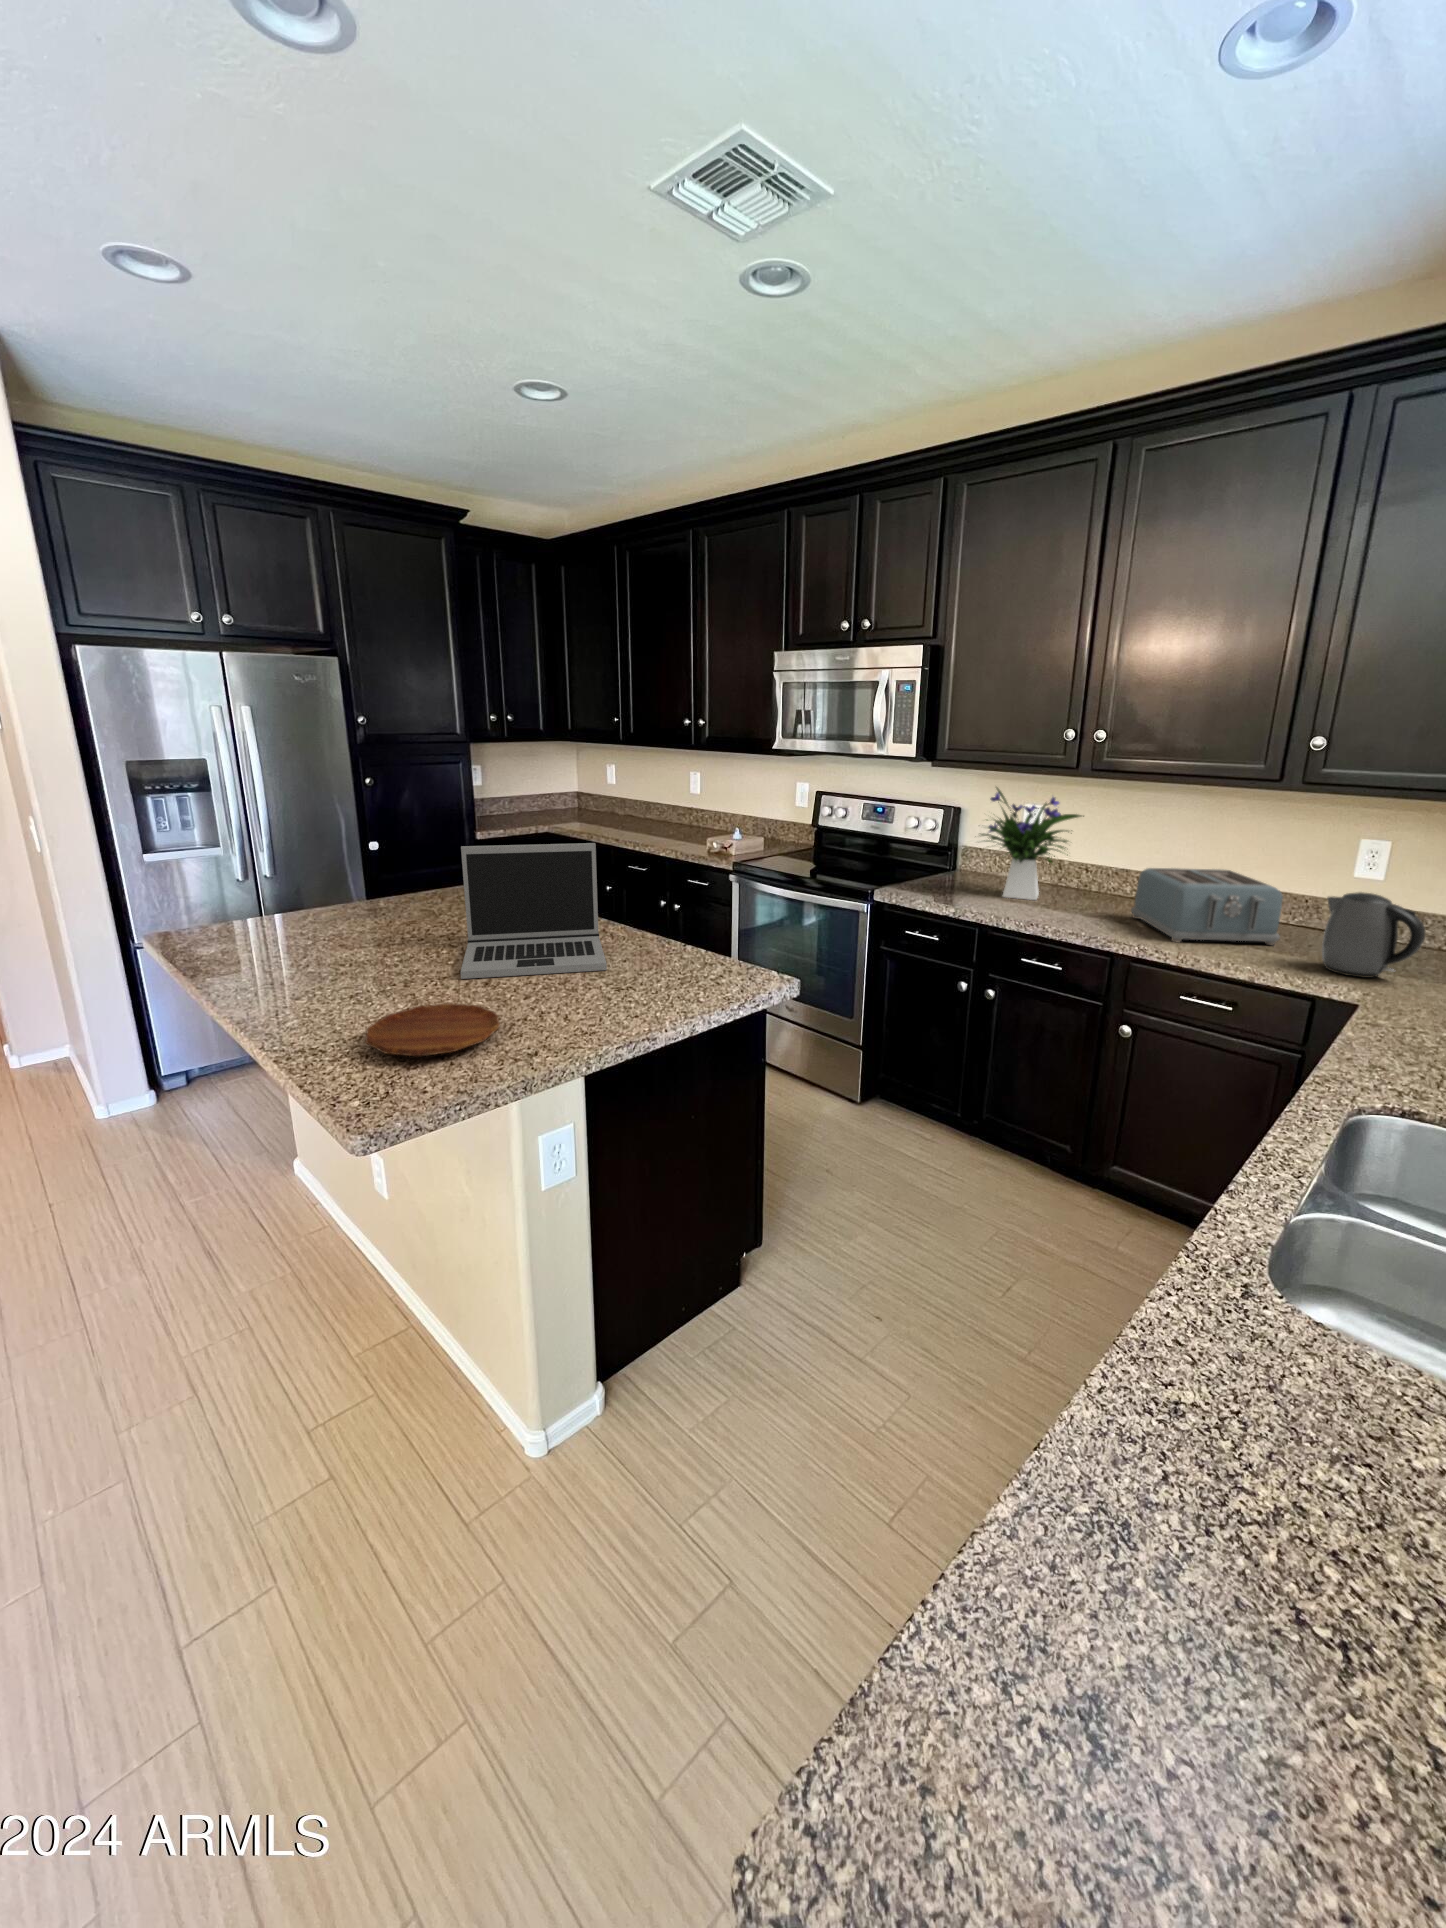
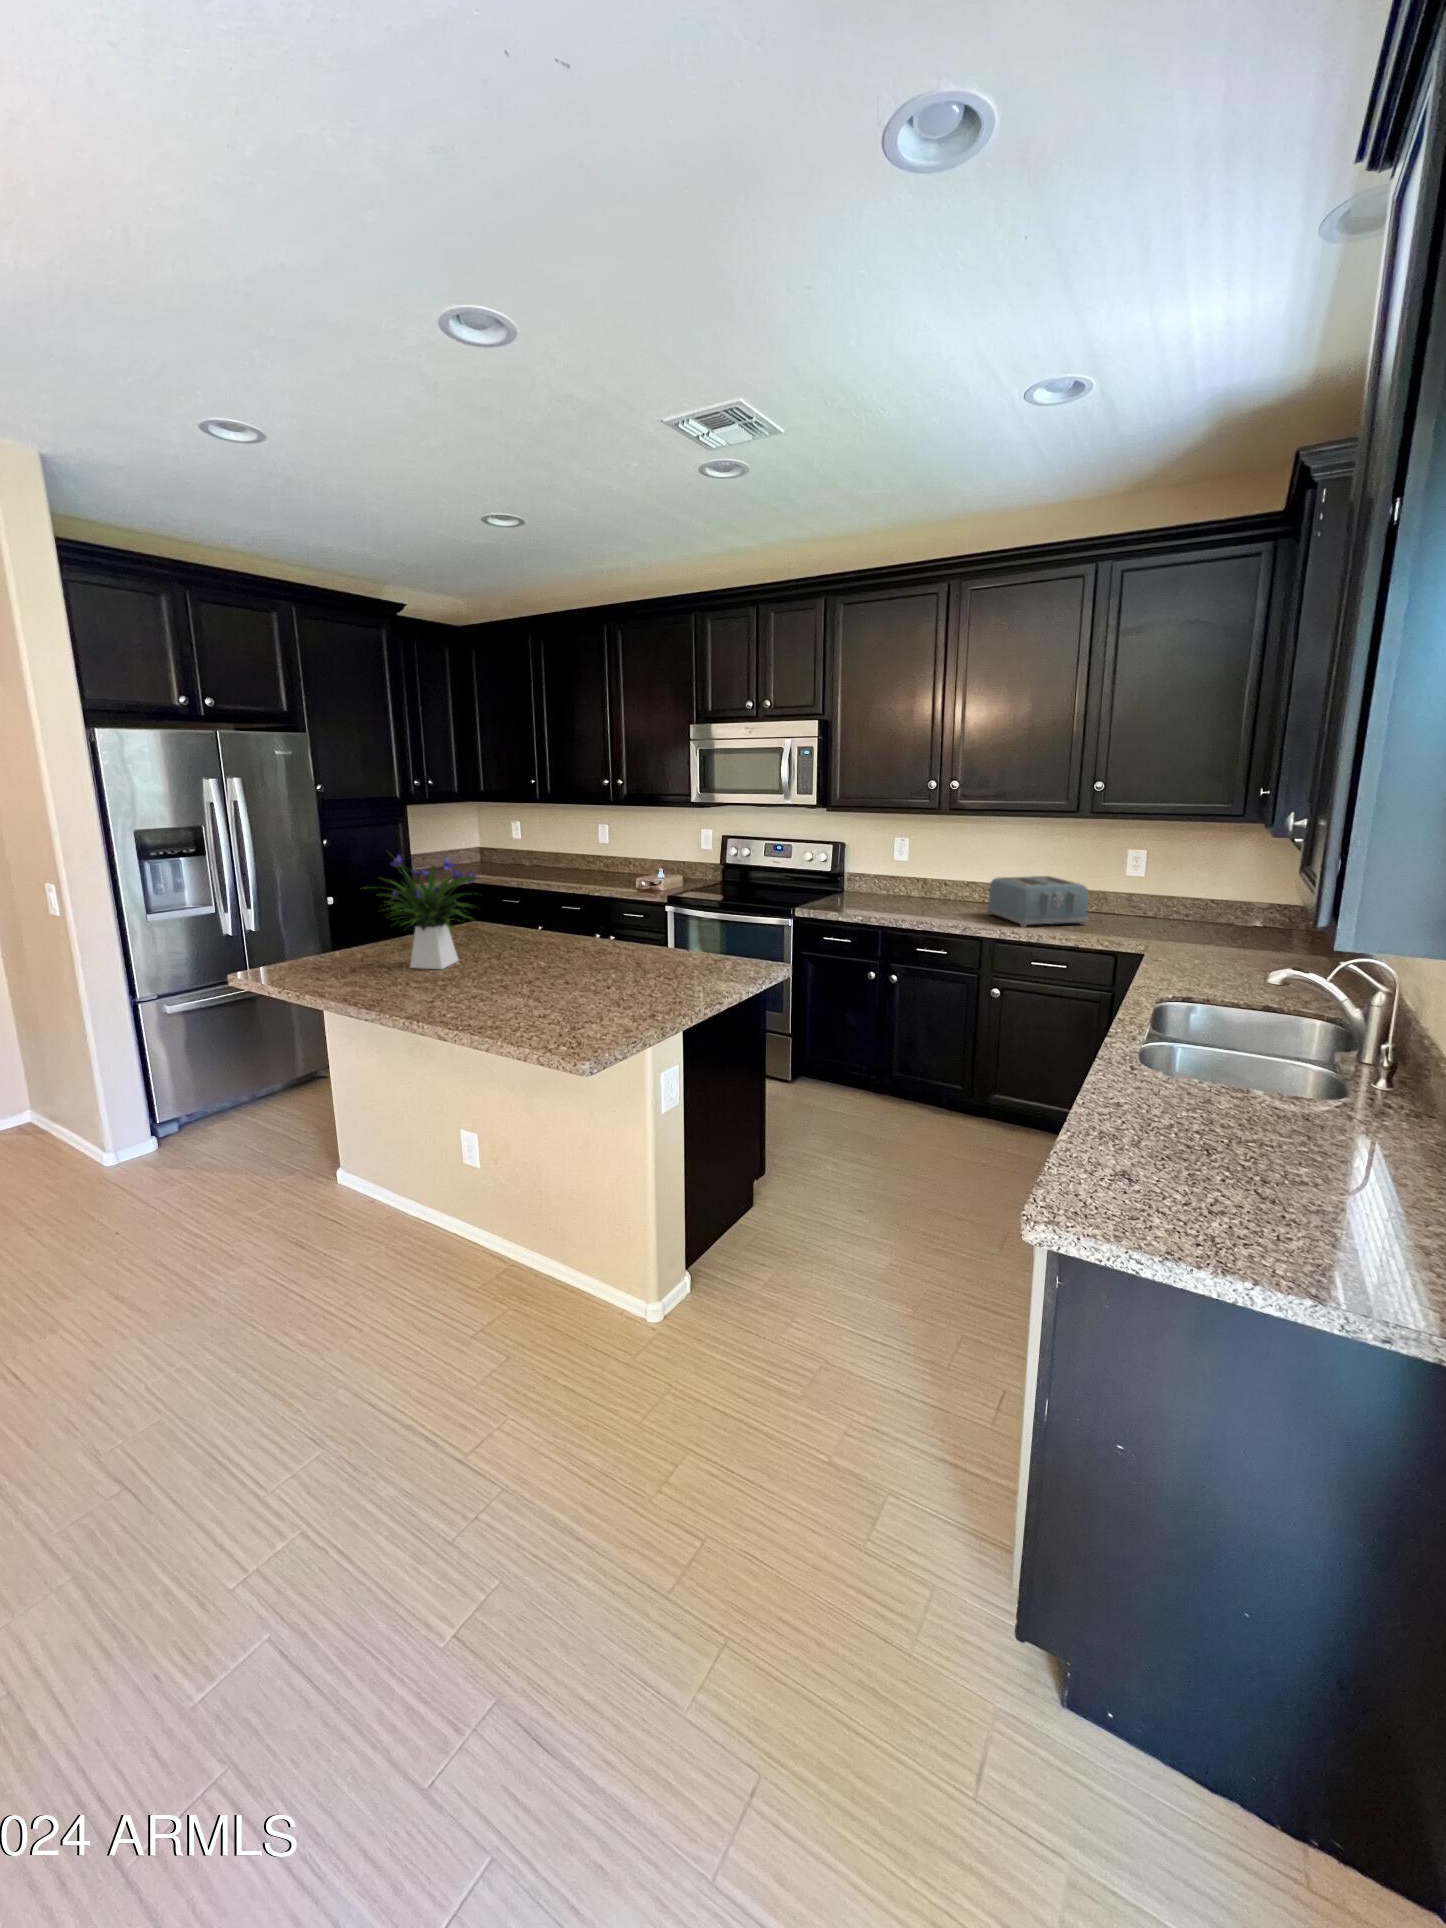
flower arrangement: present [981,788,1084,900] -> present [364,854,480,969]
laptop: present [461,843,607,979] -> none [524,877,650,981]
kettle: present [1322,892,1425,978] -> none [1117,883,1178,939]
tray: present [365,1003,500,1056] -> none [527,992,619,1023]

